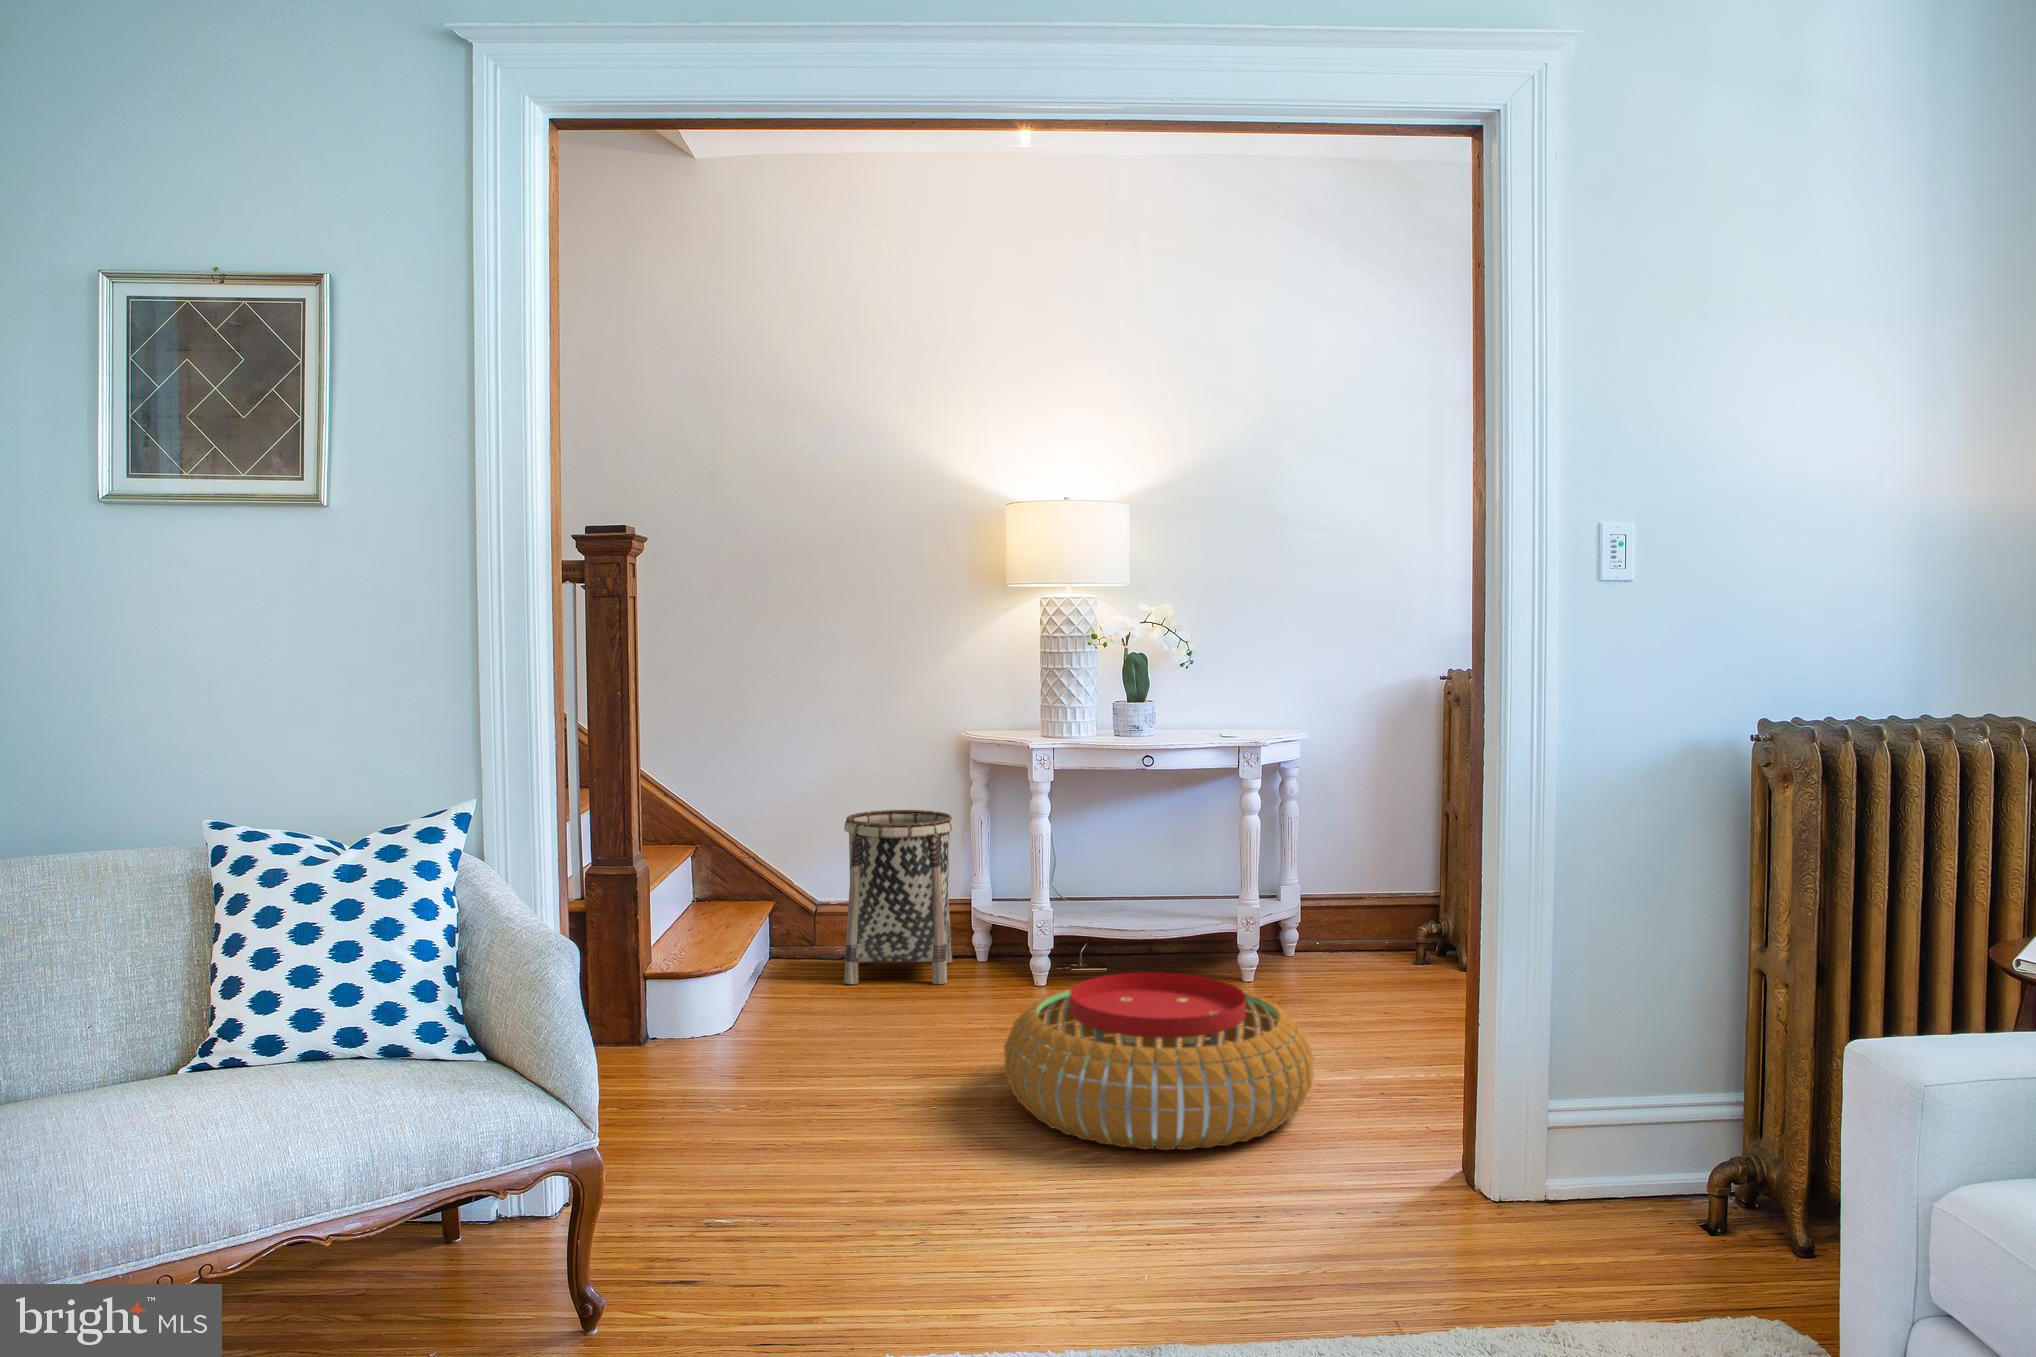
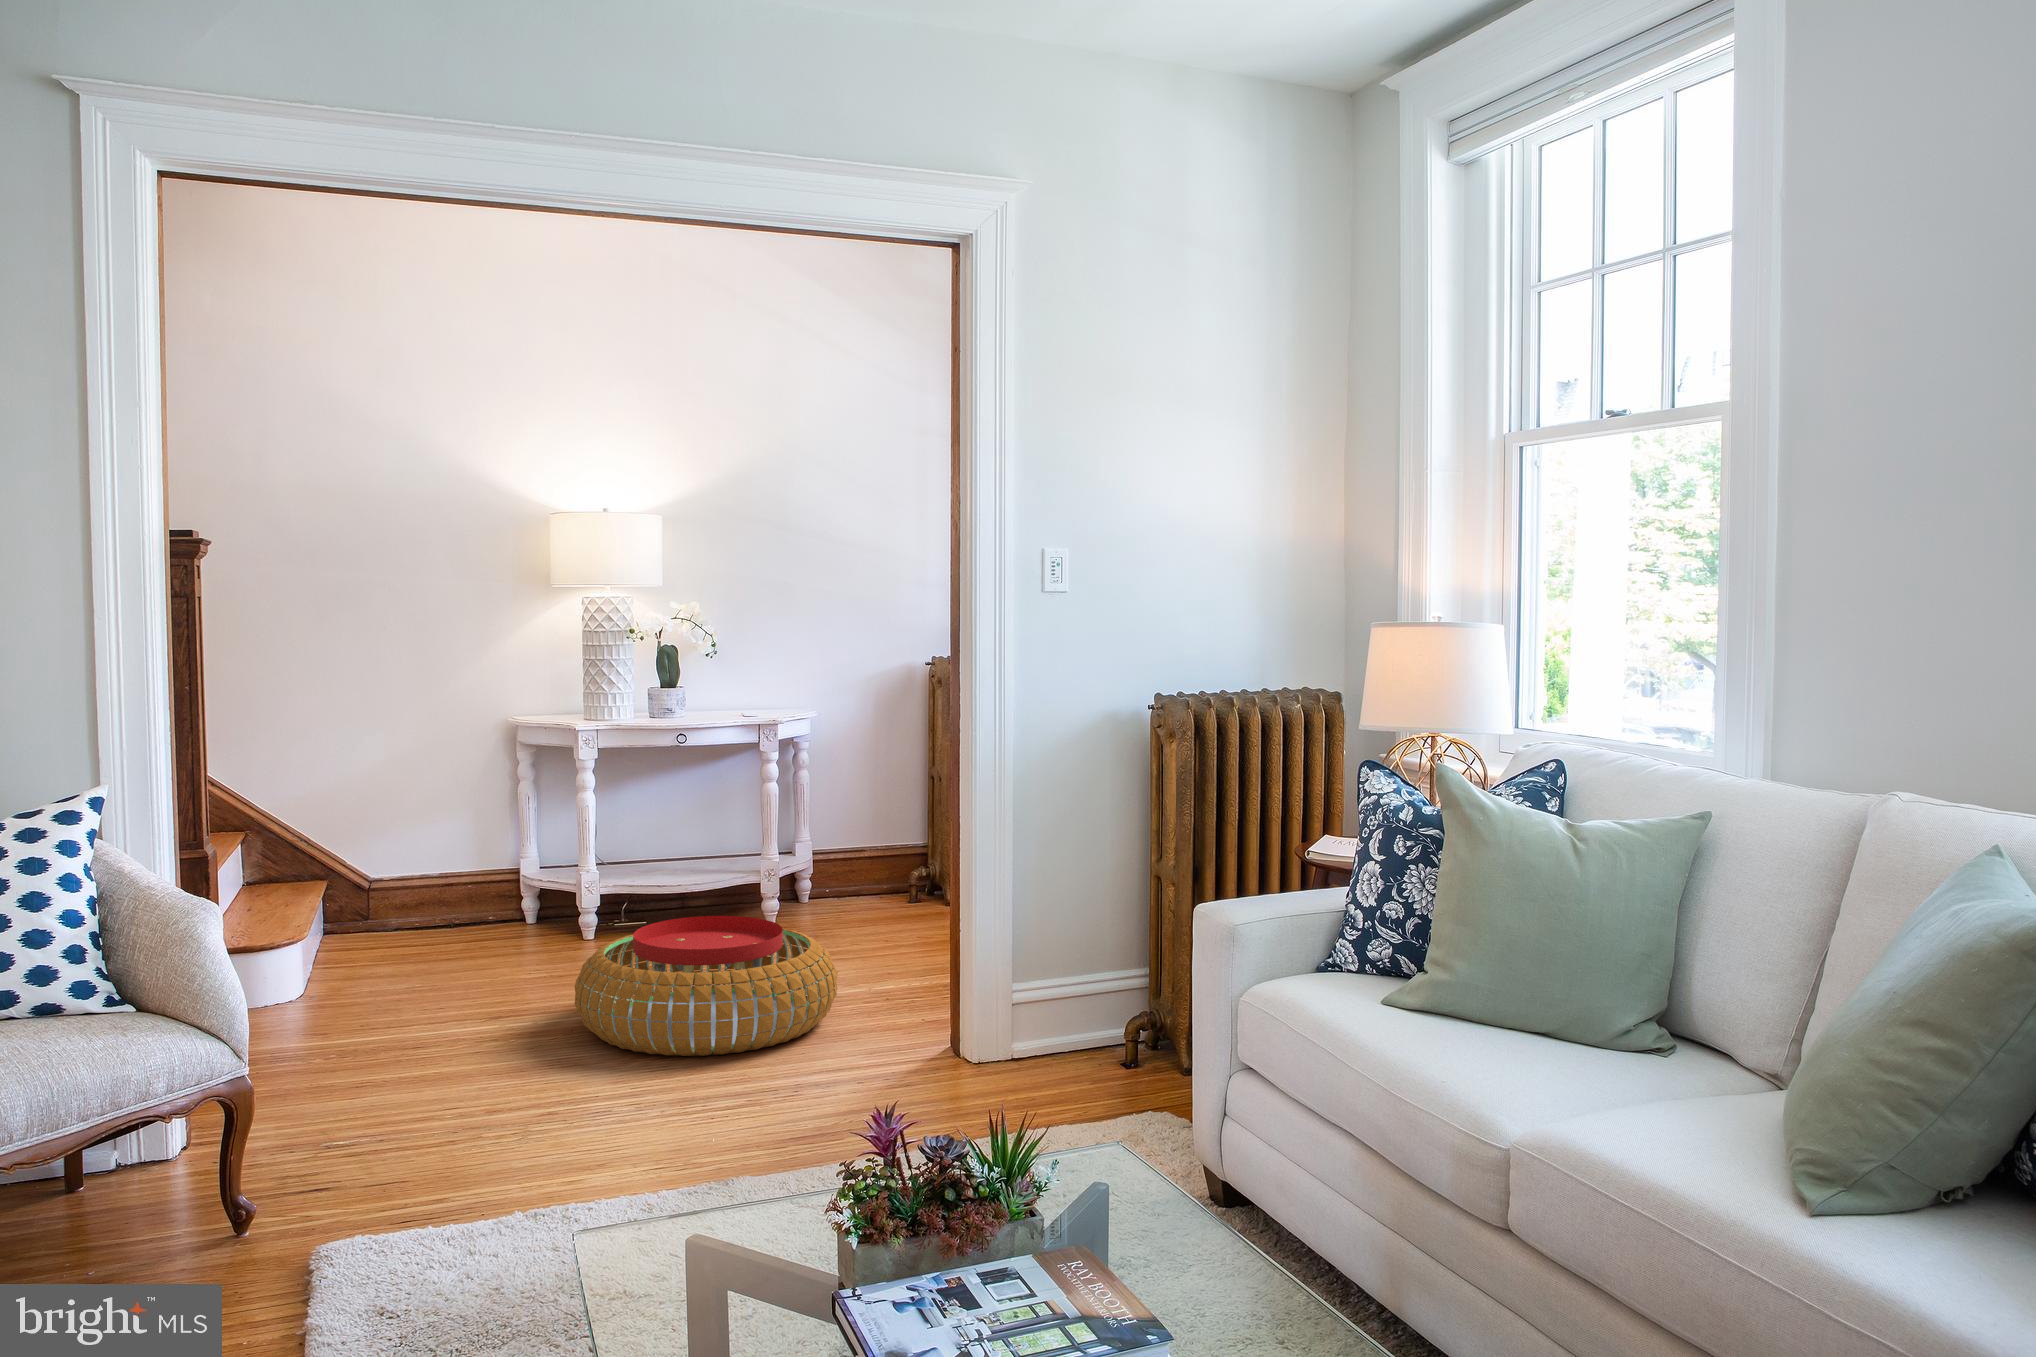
basket: present [844,810,954,984] -> none [387,790,499,956]

